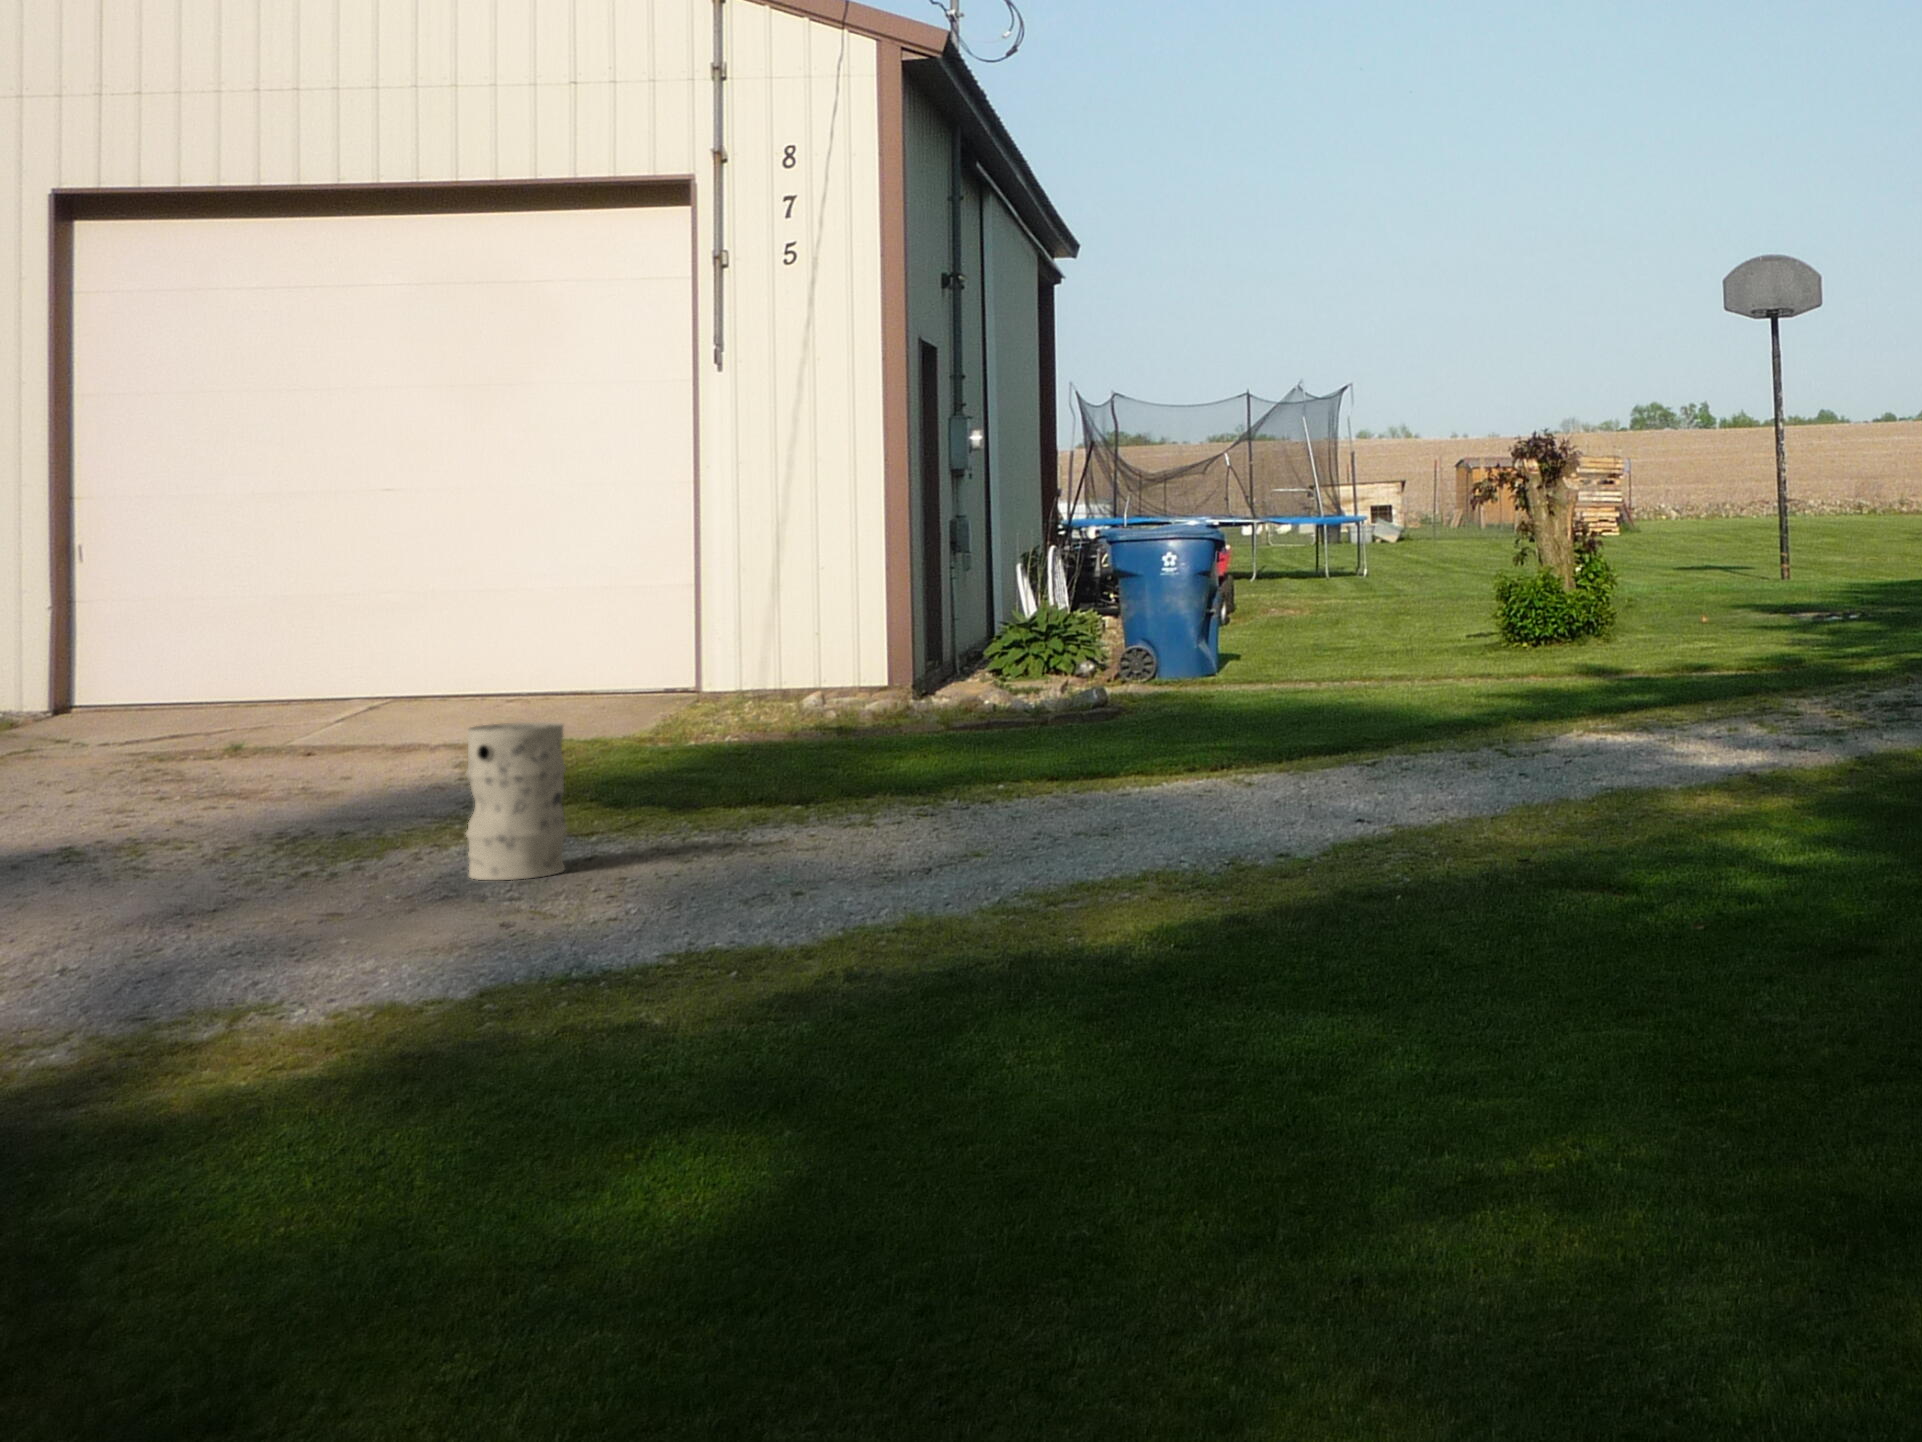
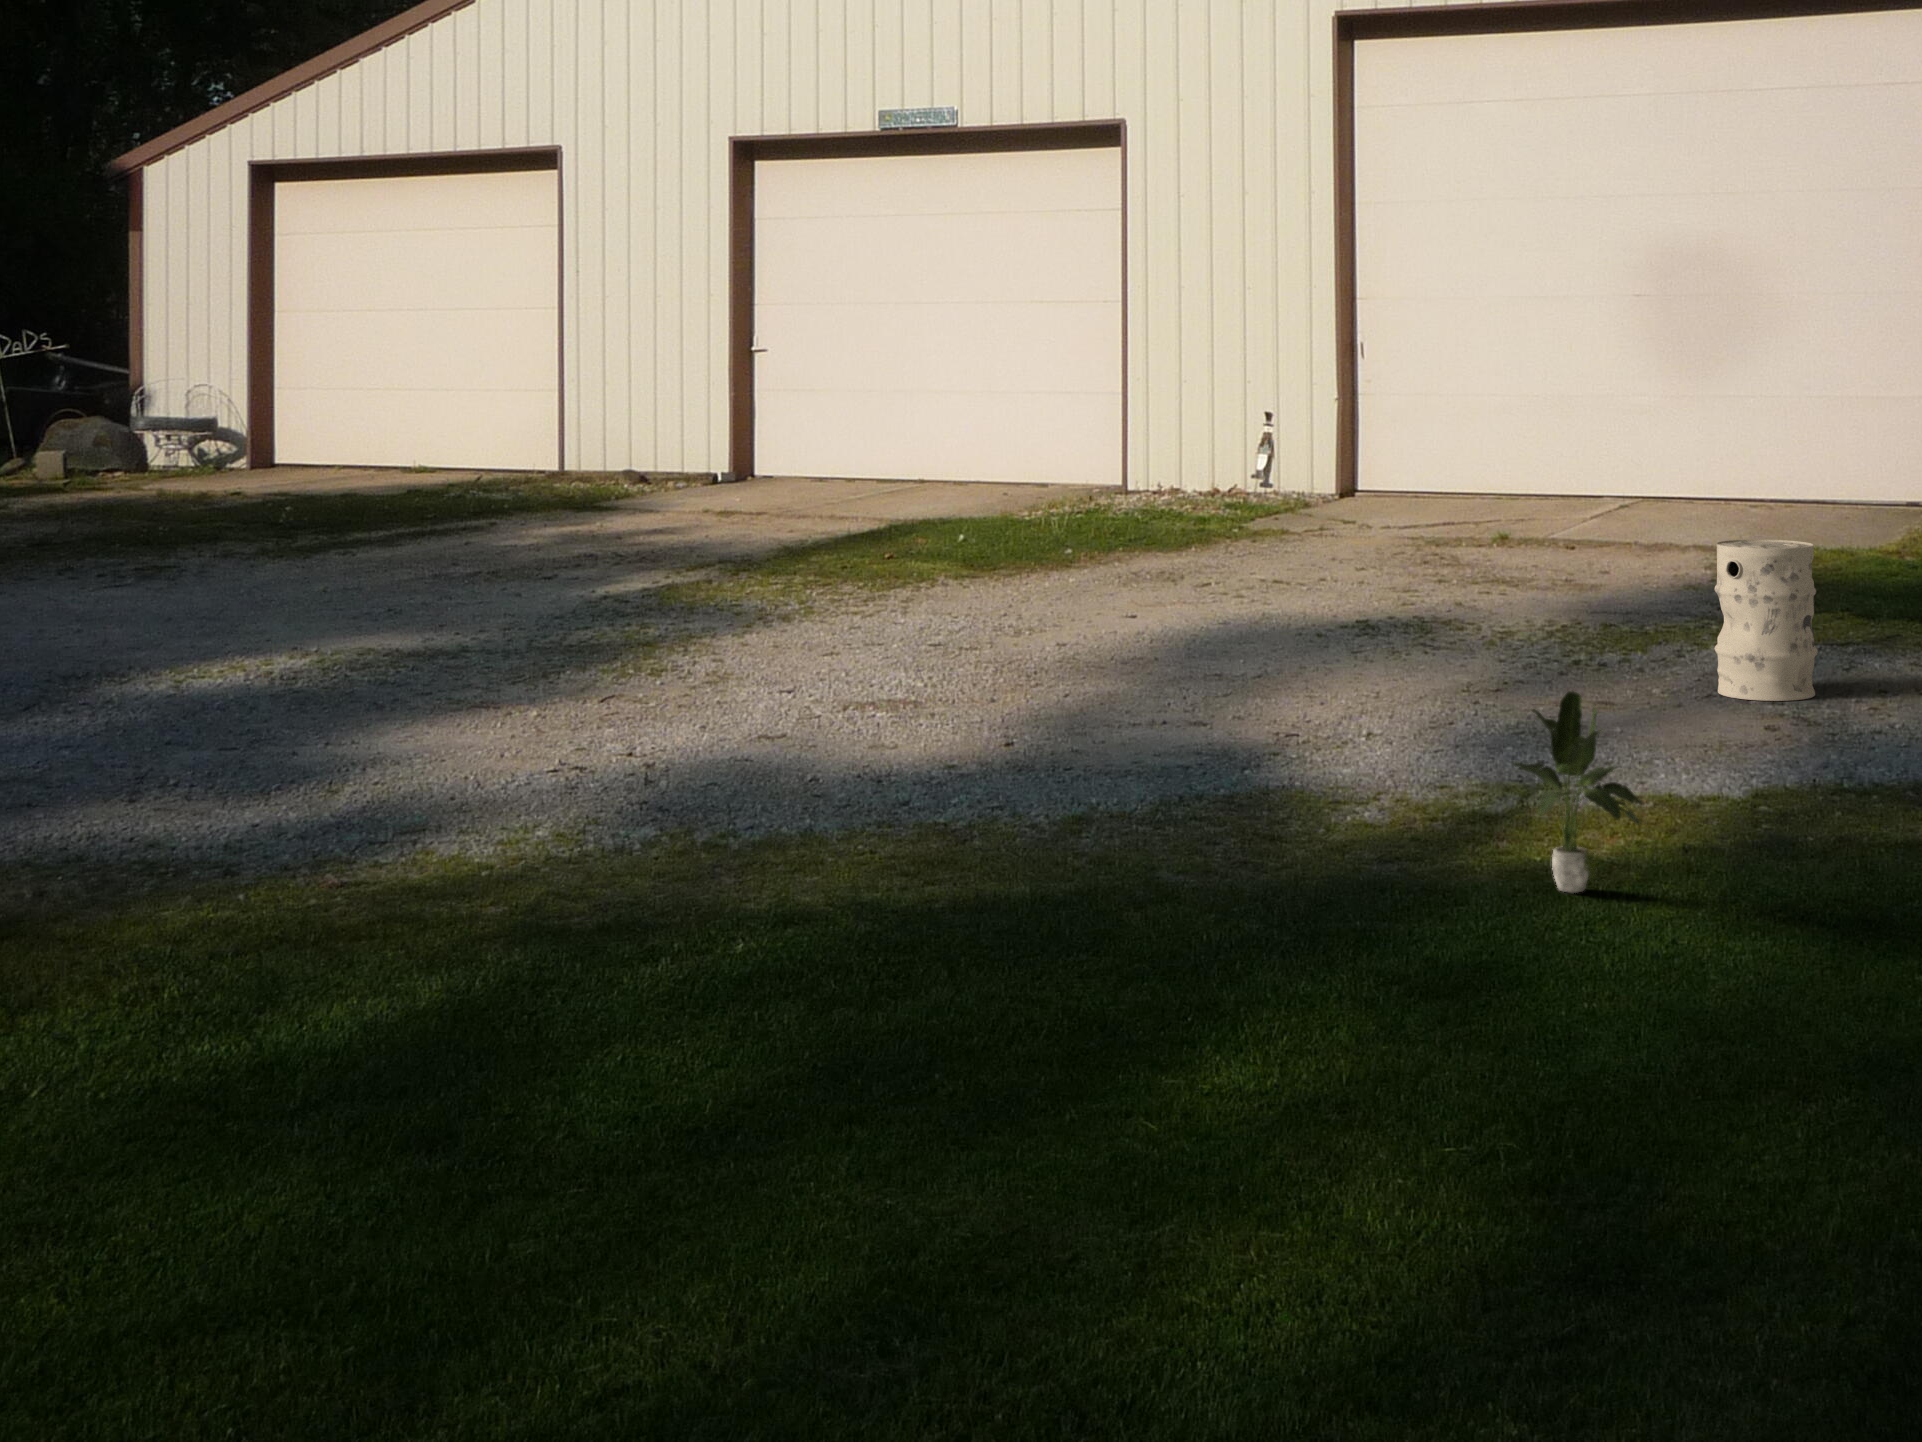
potted plant: none [259,861,393,1058] -> present [1513,691,1642,893]

